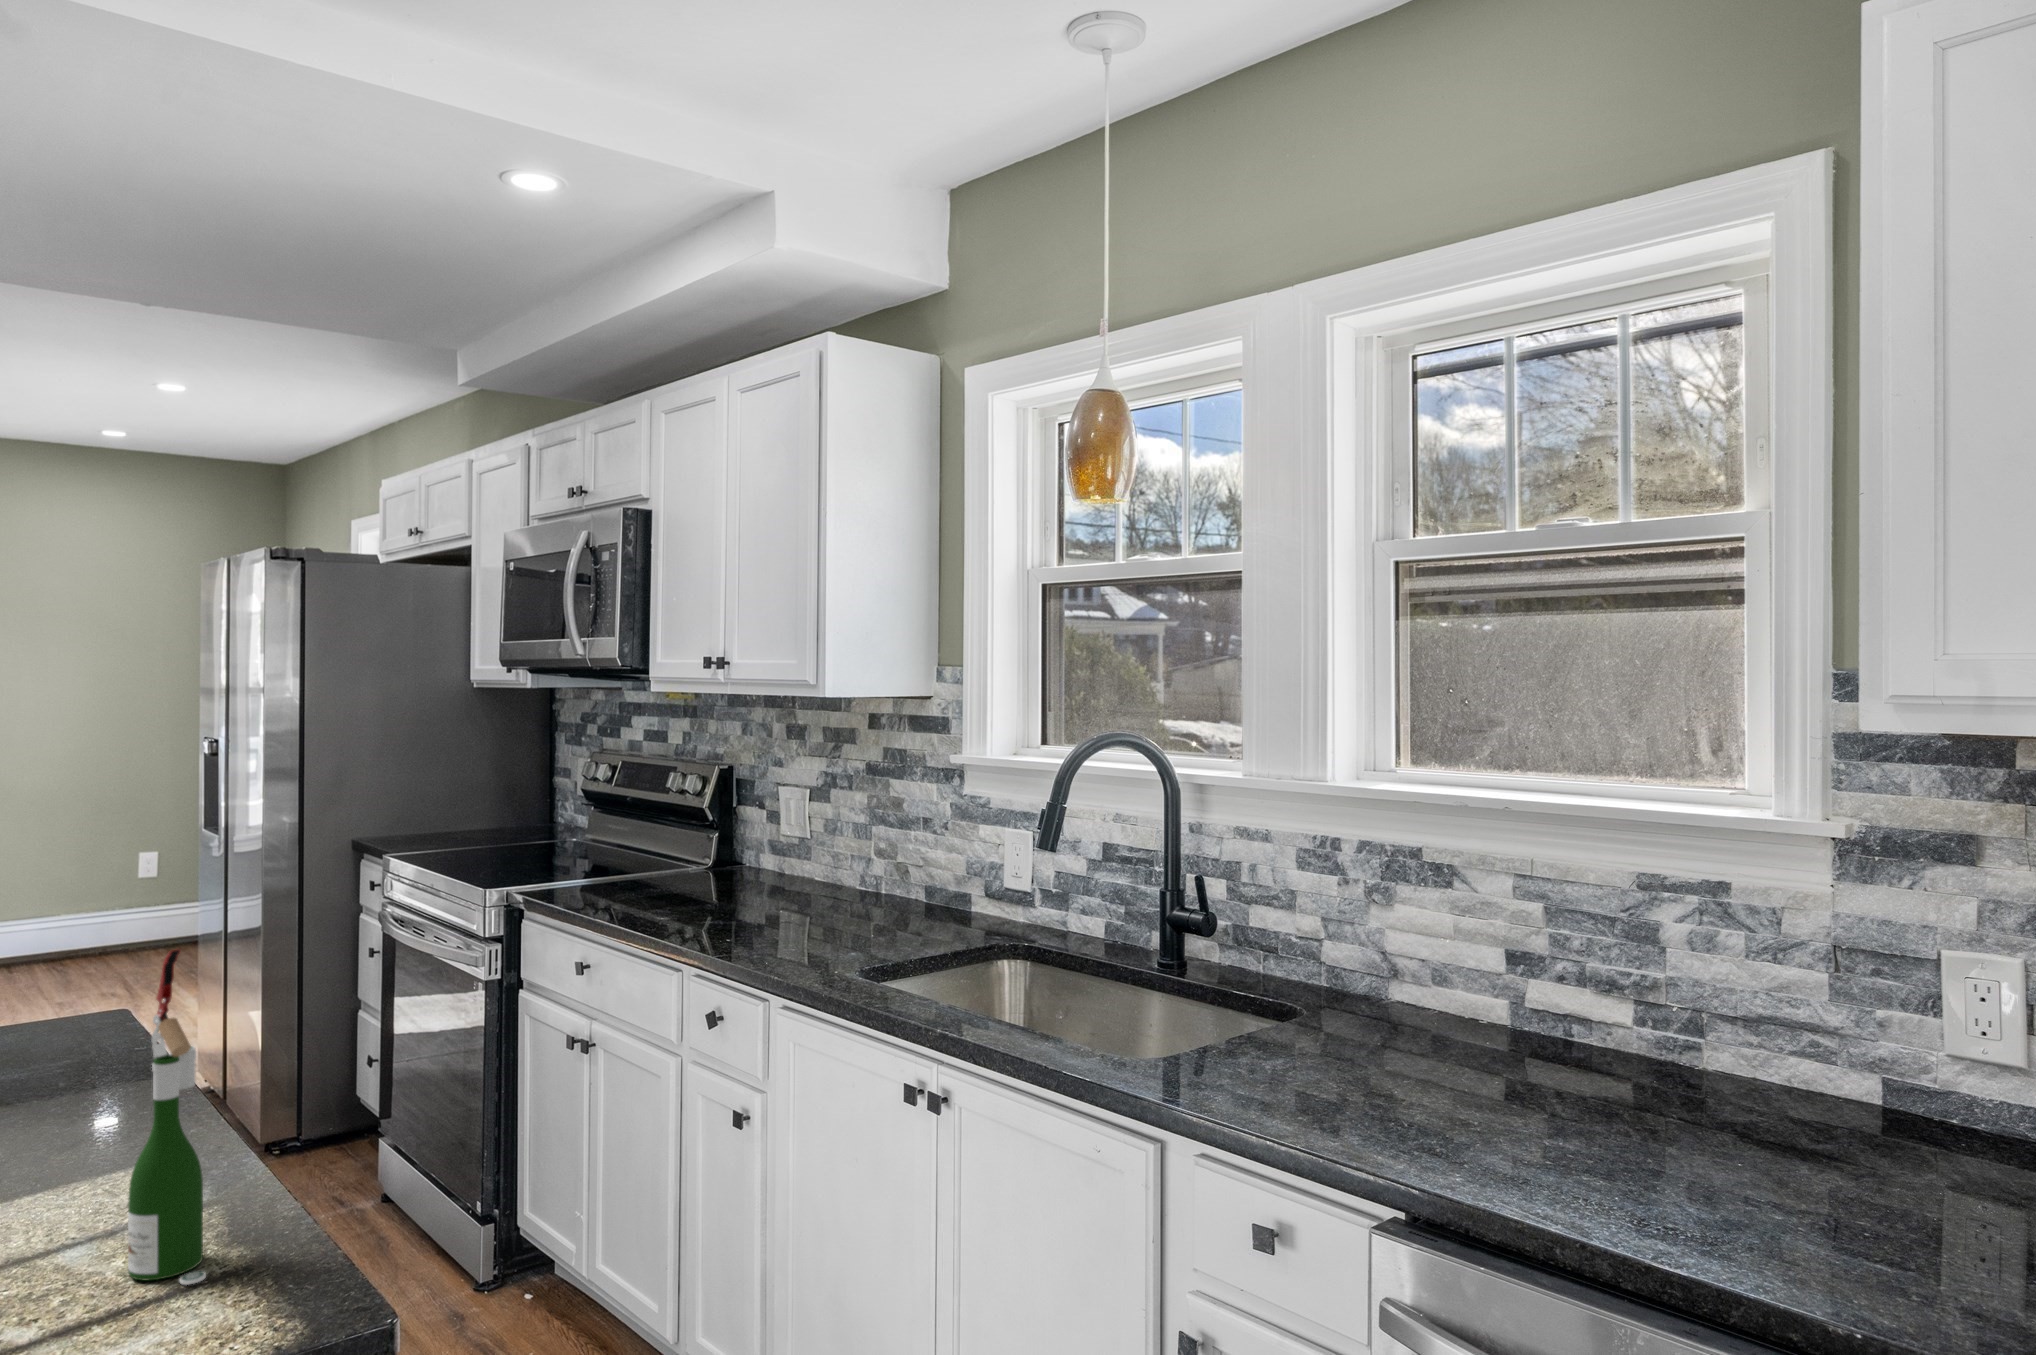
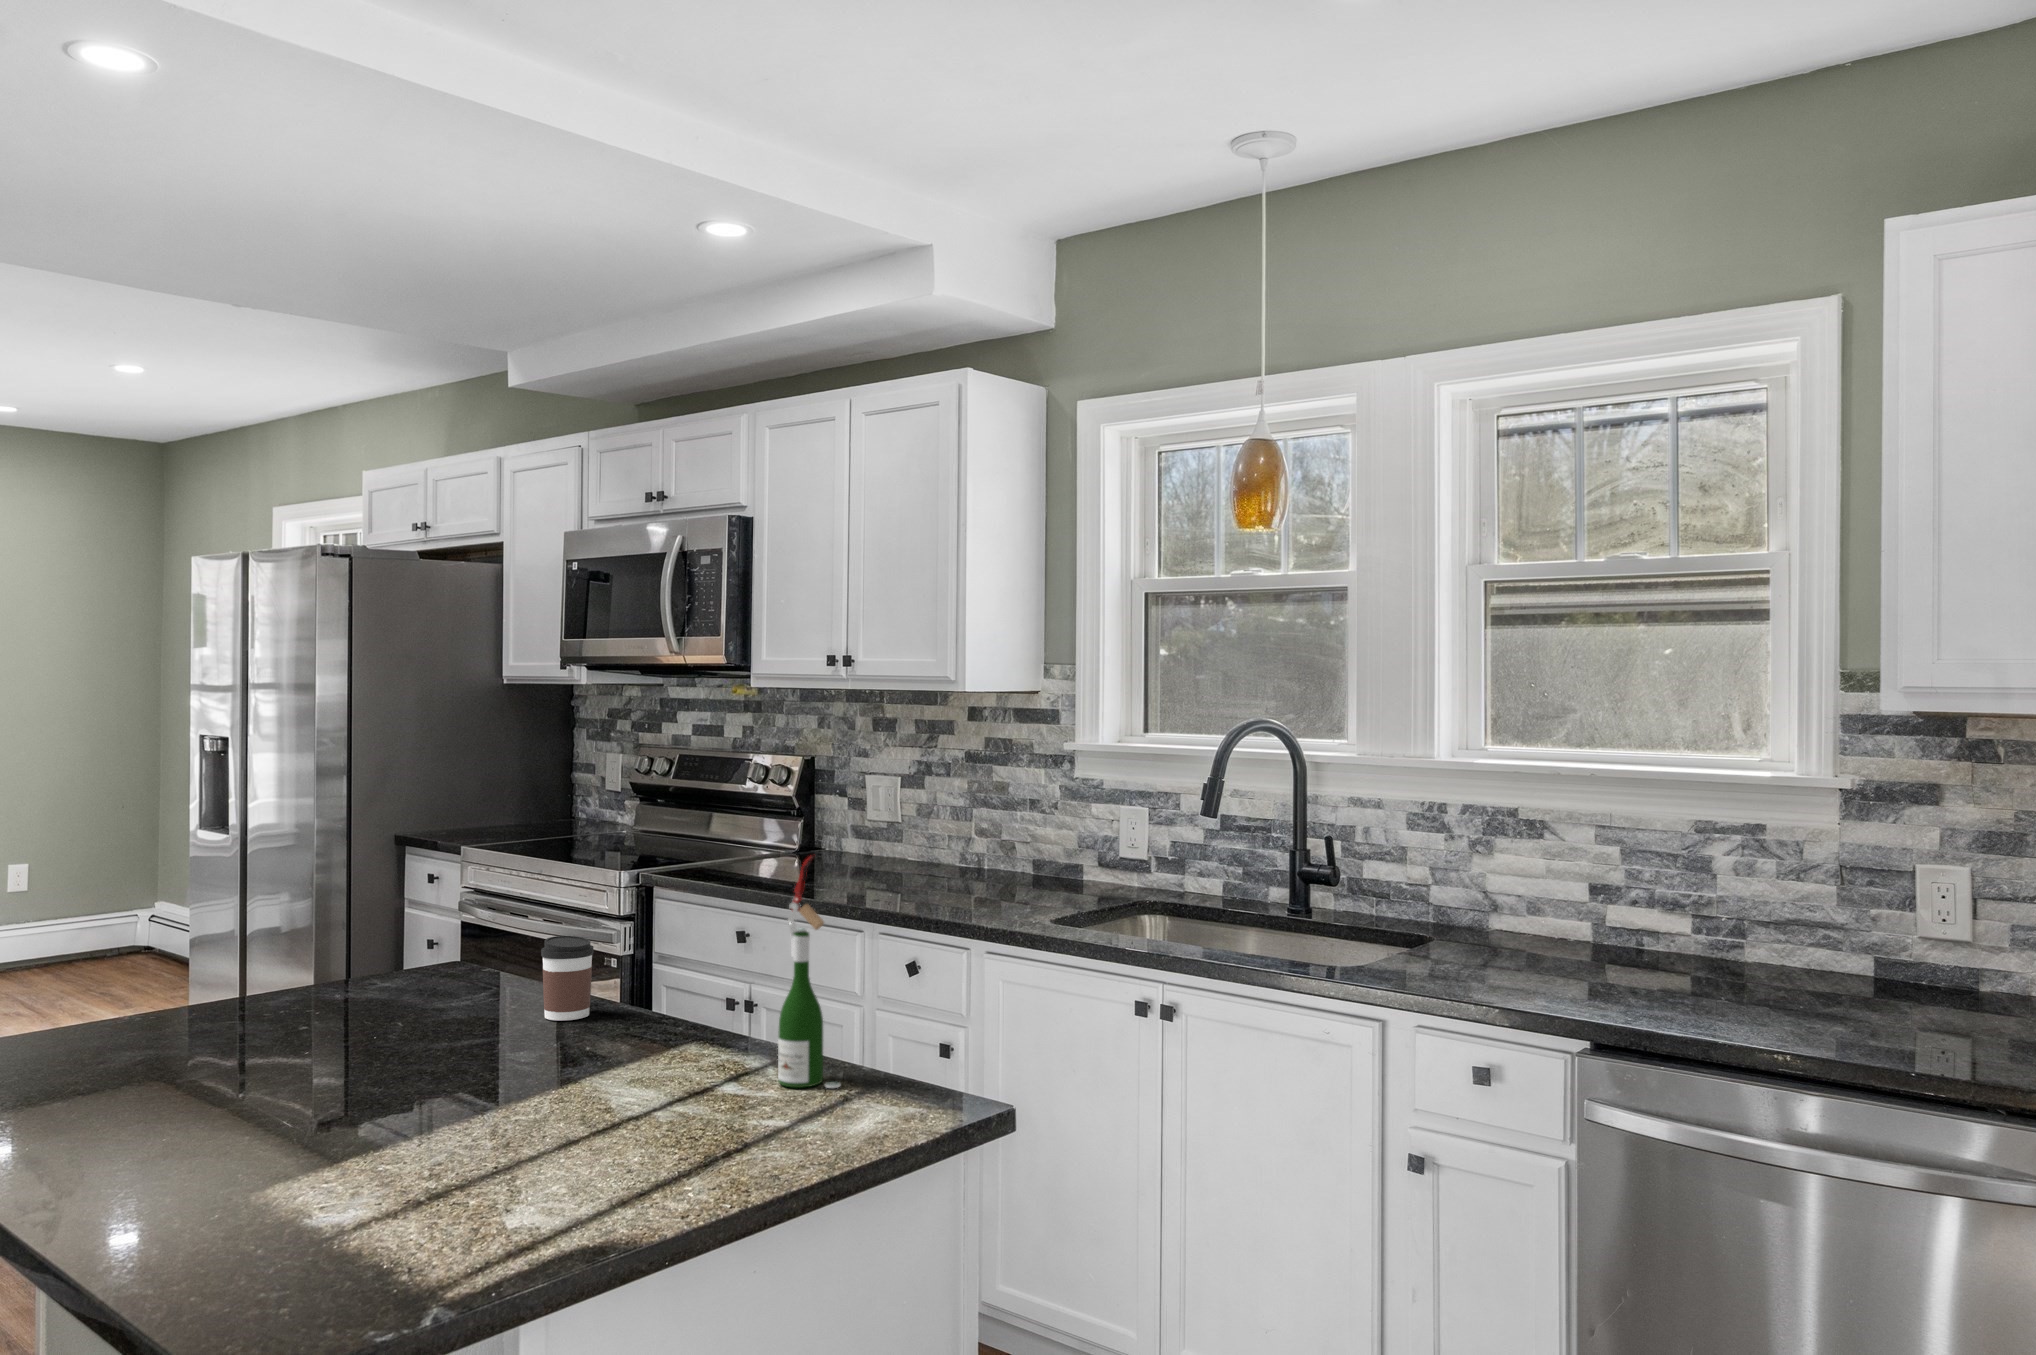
coffee cup: none [49,1015,126,1126] -> present [541,936,594,1021]

